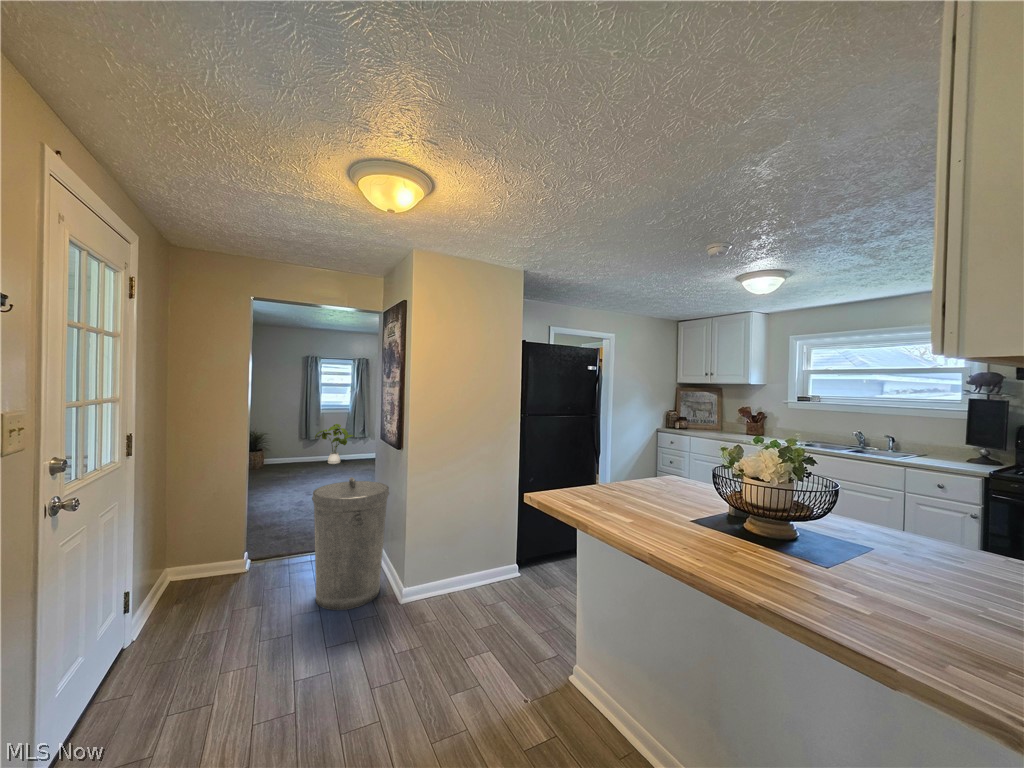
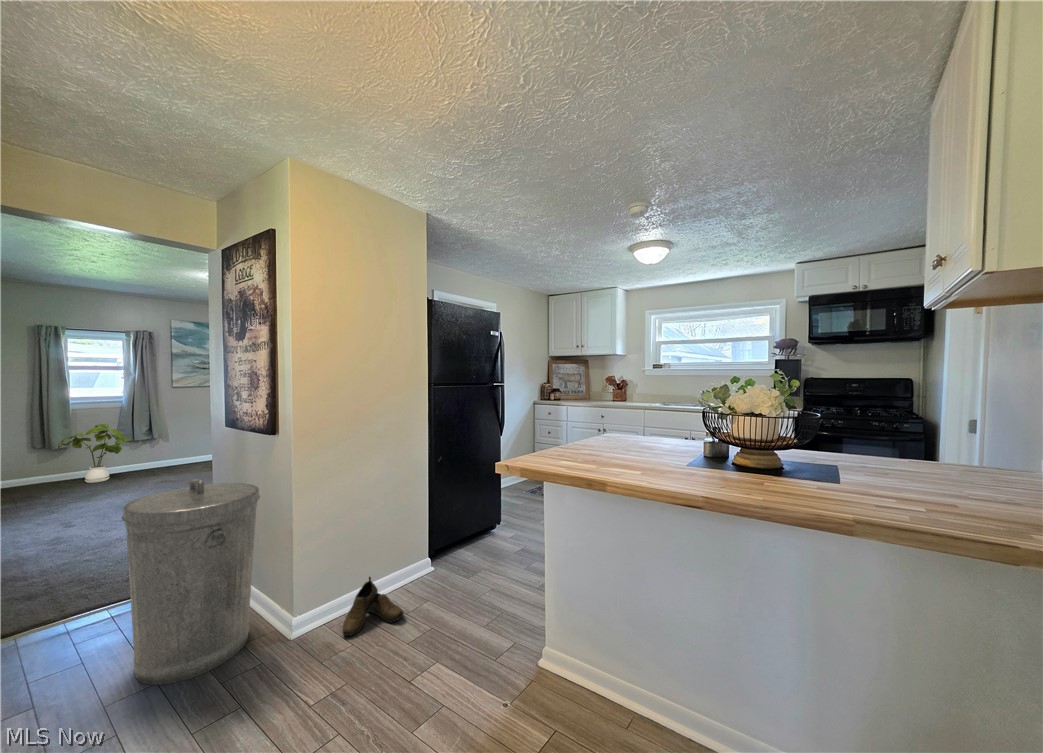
shoe: none [434,569,480,611] -> present [343,577,404,636]

